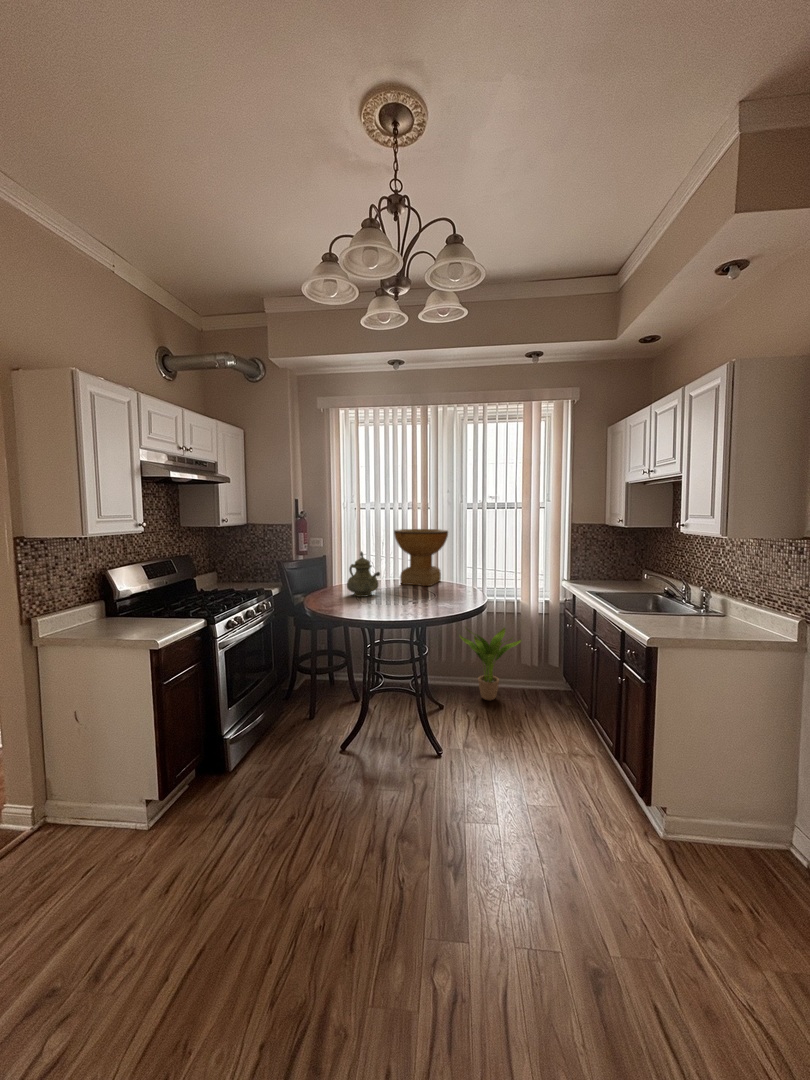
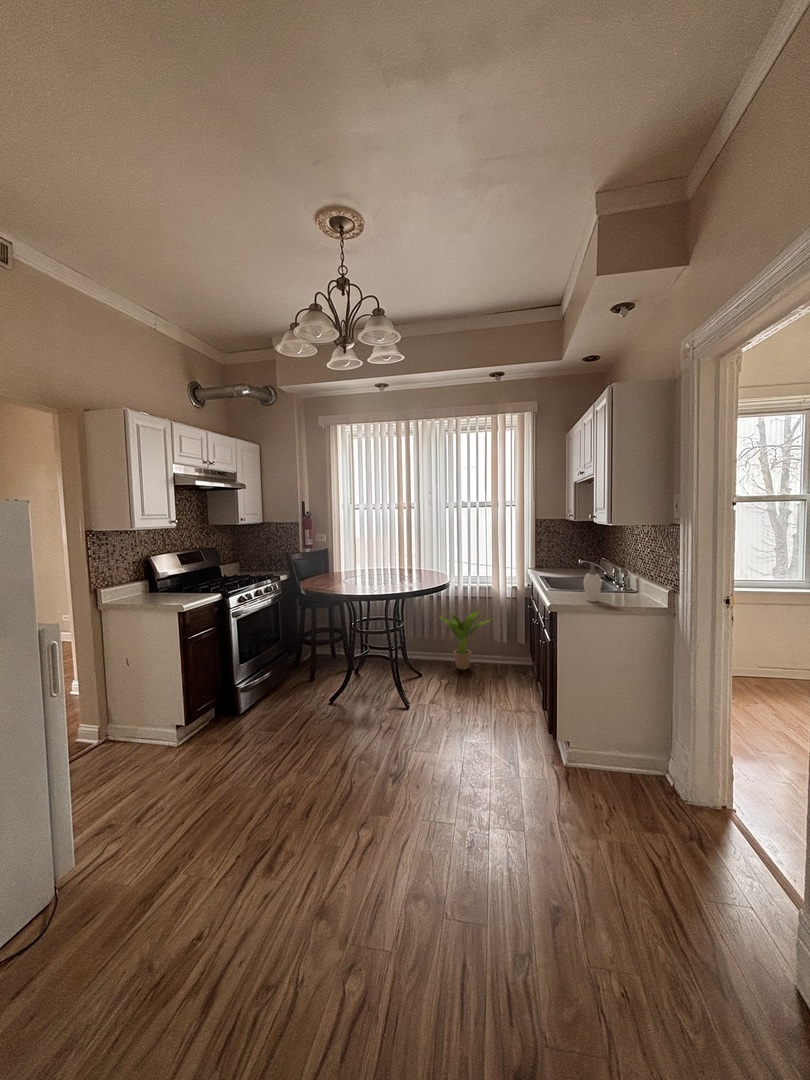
decorative bowl: present [394,529,448,586] -> none [381,525,426,572]
teapot: present [347,551,380,597] -> none [337,542,363,579]
soap dispenser: none [679,582,713,631] -> present [584,563,602,602]

